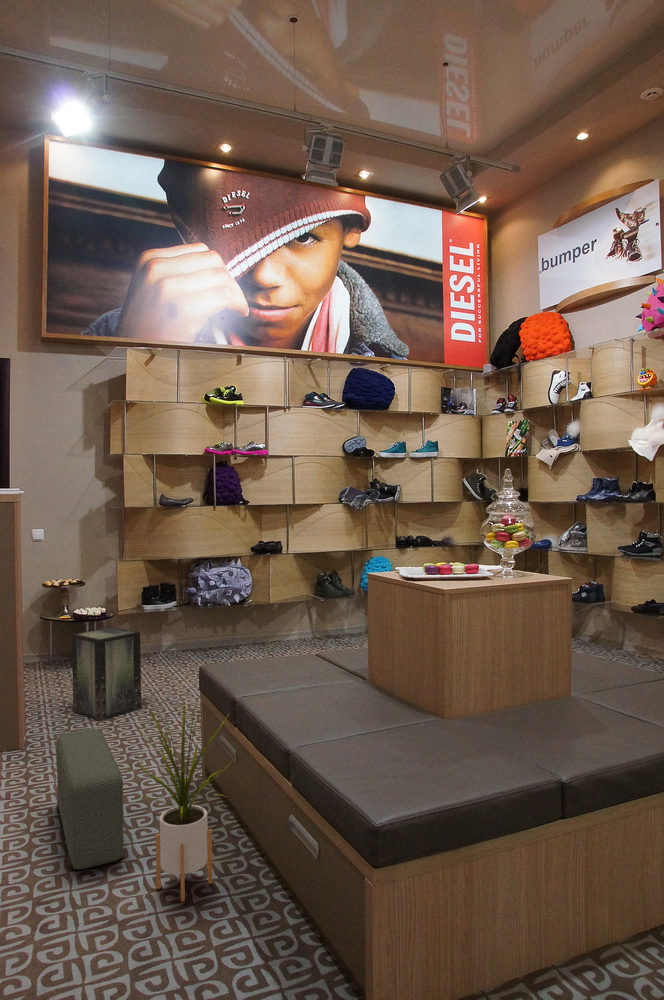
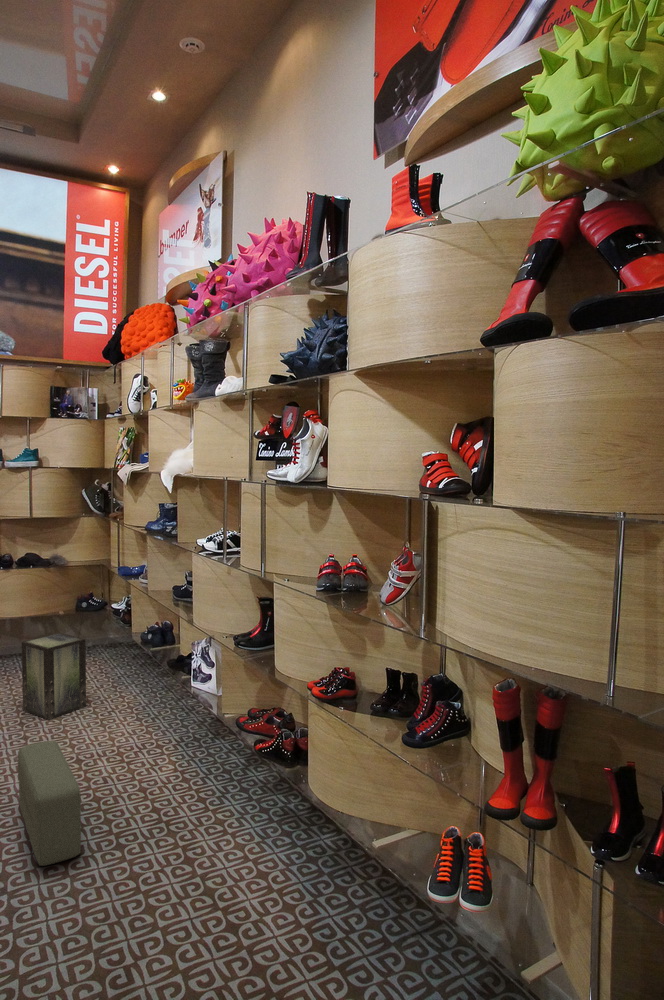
house plant: present [133,698,229,901] -> none [91,725,176,891]

